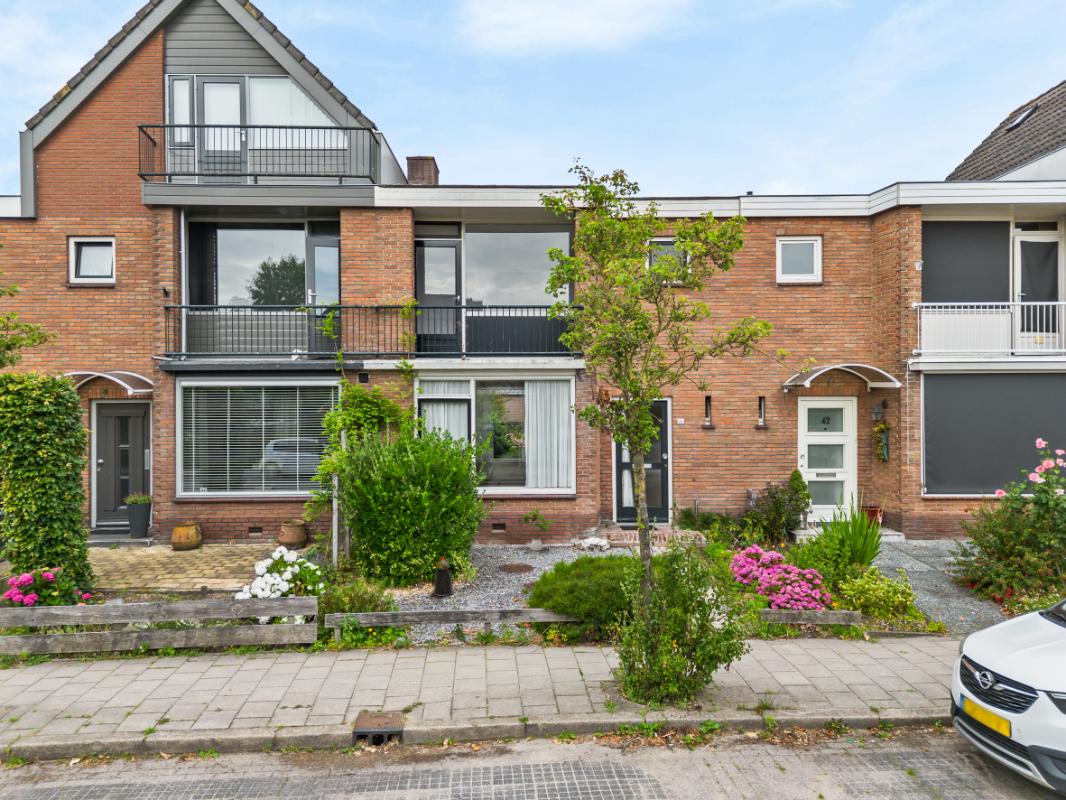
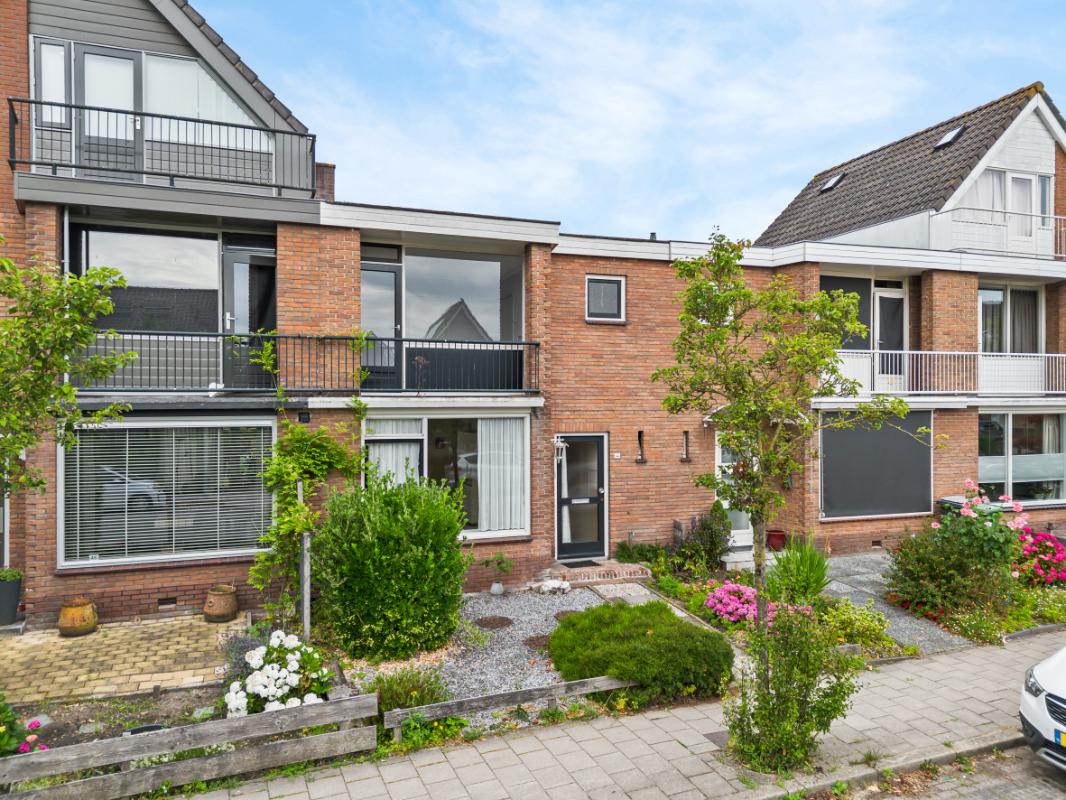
watering can: present [433,557,453,596] -> none [440,618,462,664]

